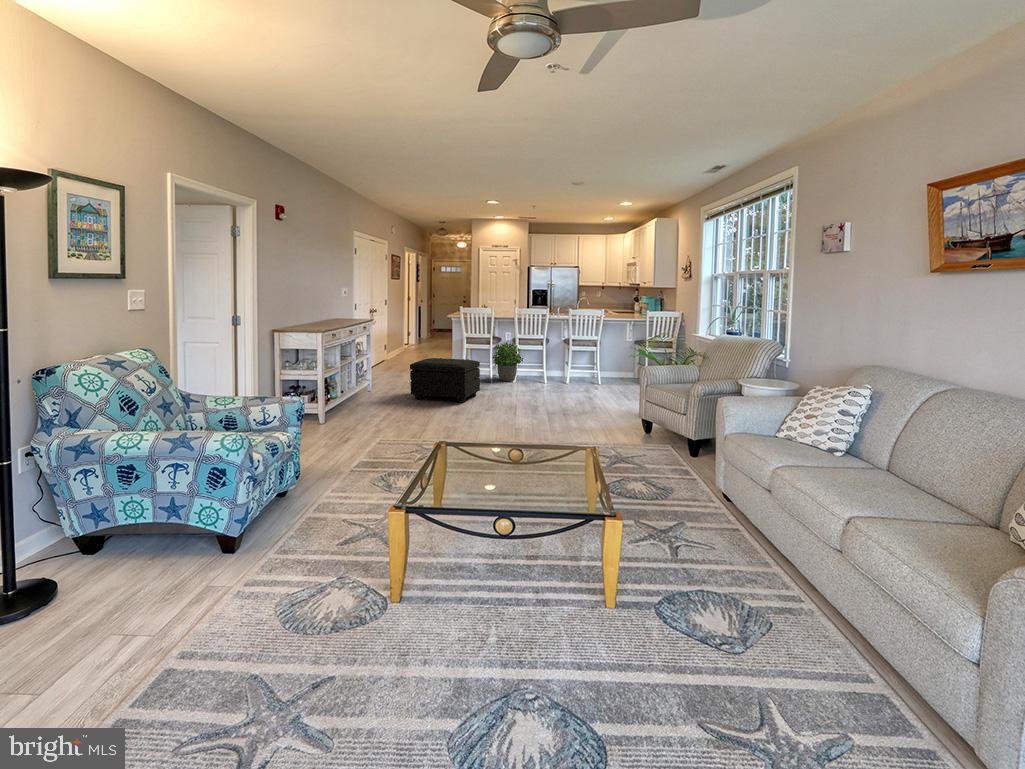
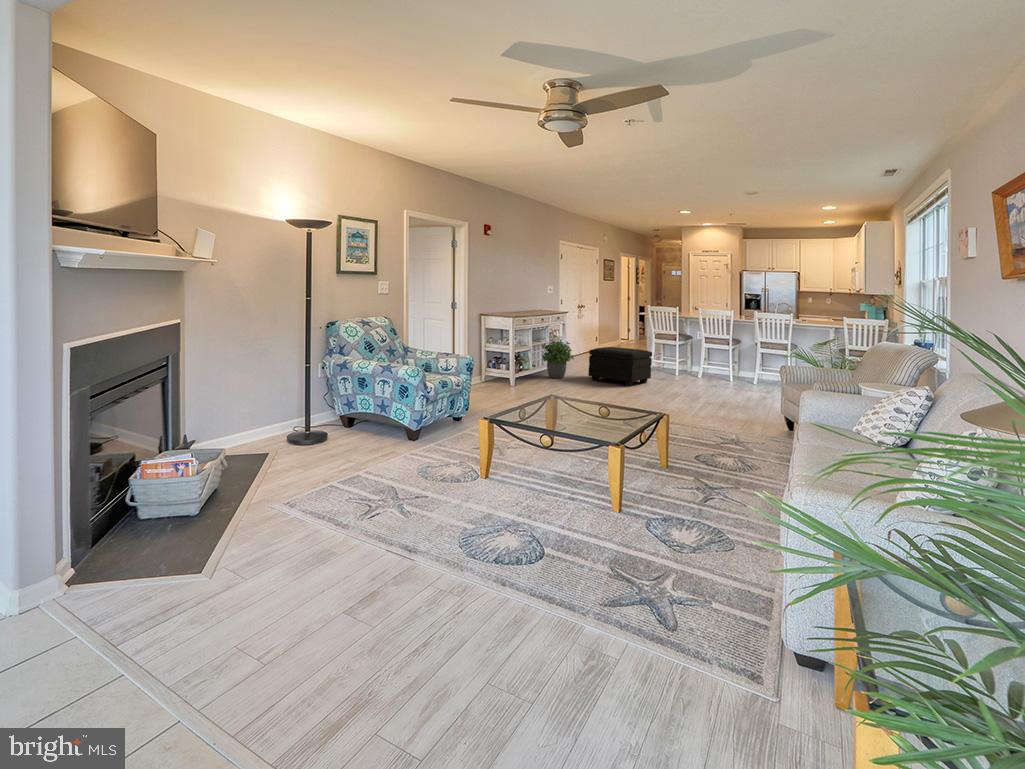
potted plant: present [492,342,523,381] -> present [542,340,574,378]

